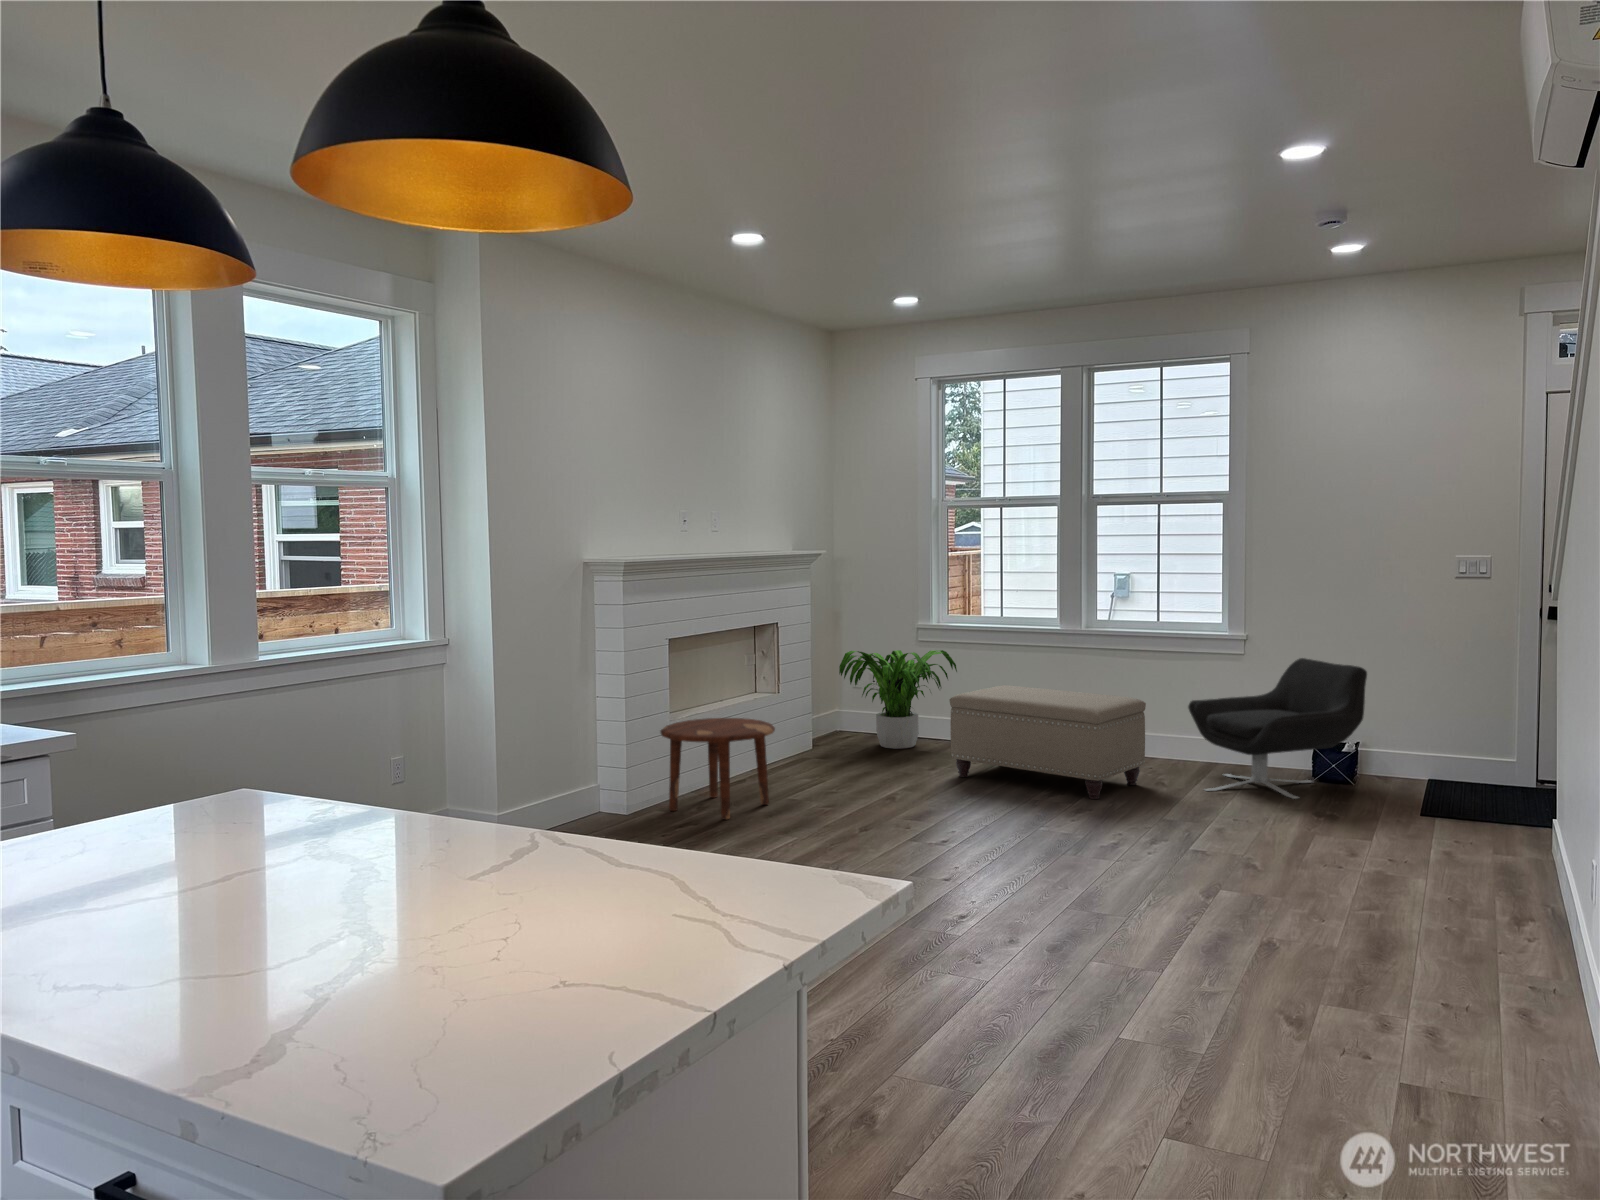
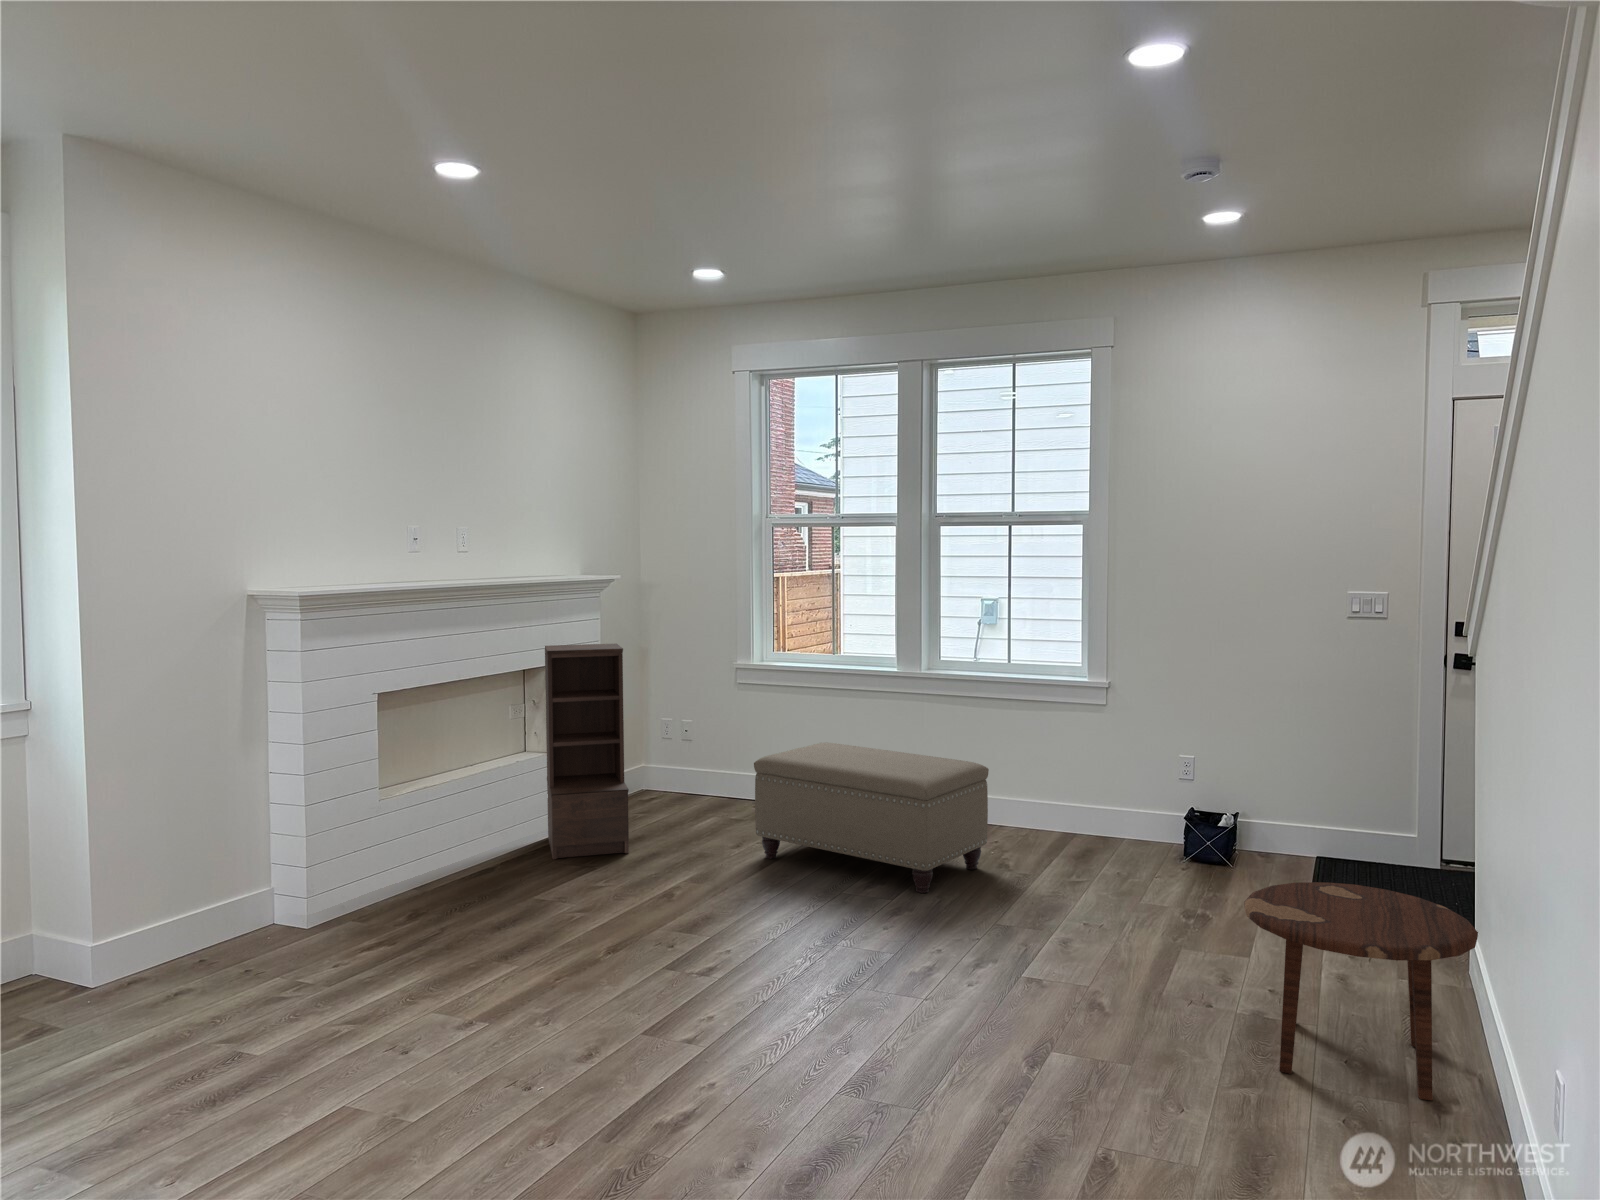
bookshelf: none [774,605,847,776] -> present [545,644,629,859]
potted plant: present [839,650,957,749] -> none [633,695,777,815]
lounge chair: present [1188,658,1367,799] -> none [1040,711,1248,889]
side table: present [660,718,775,820] -> present [1244,882,1478,1100]

